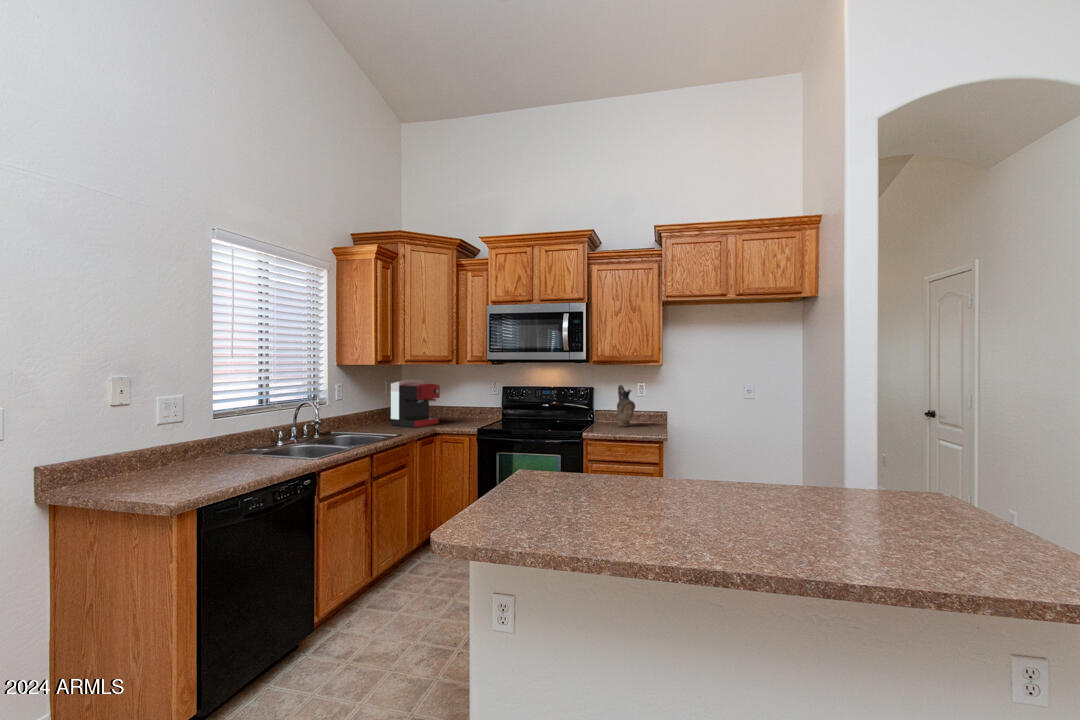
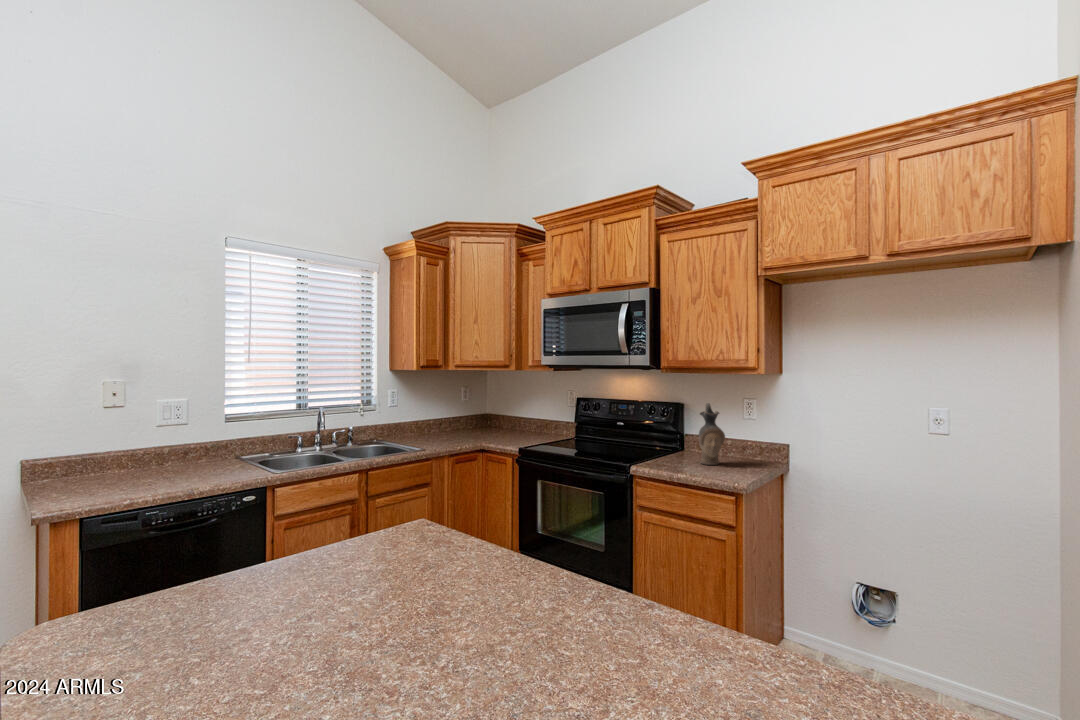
coffee maker: present [391,379,440,427] -> none [451,387,500,442]

